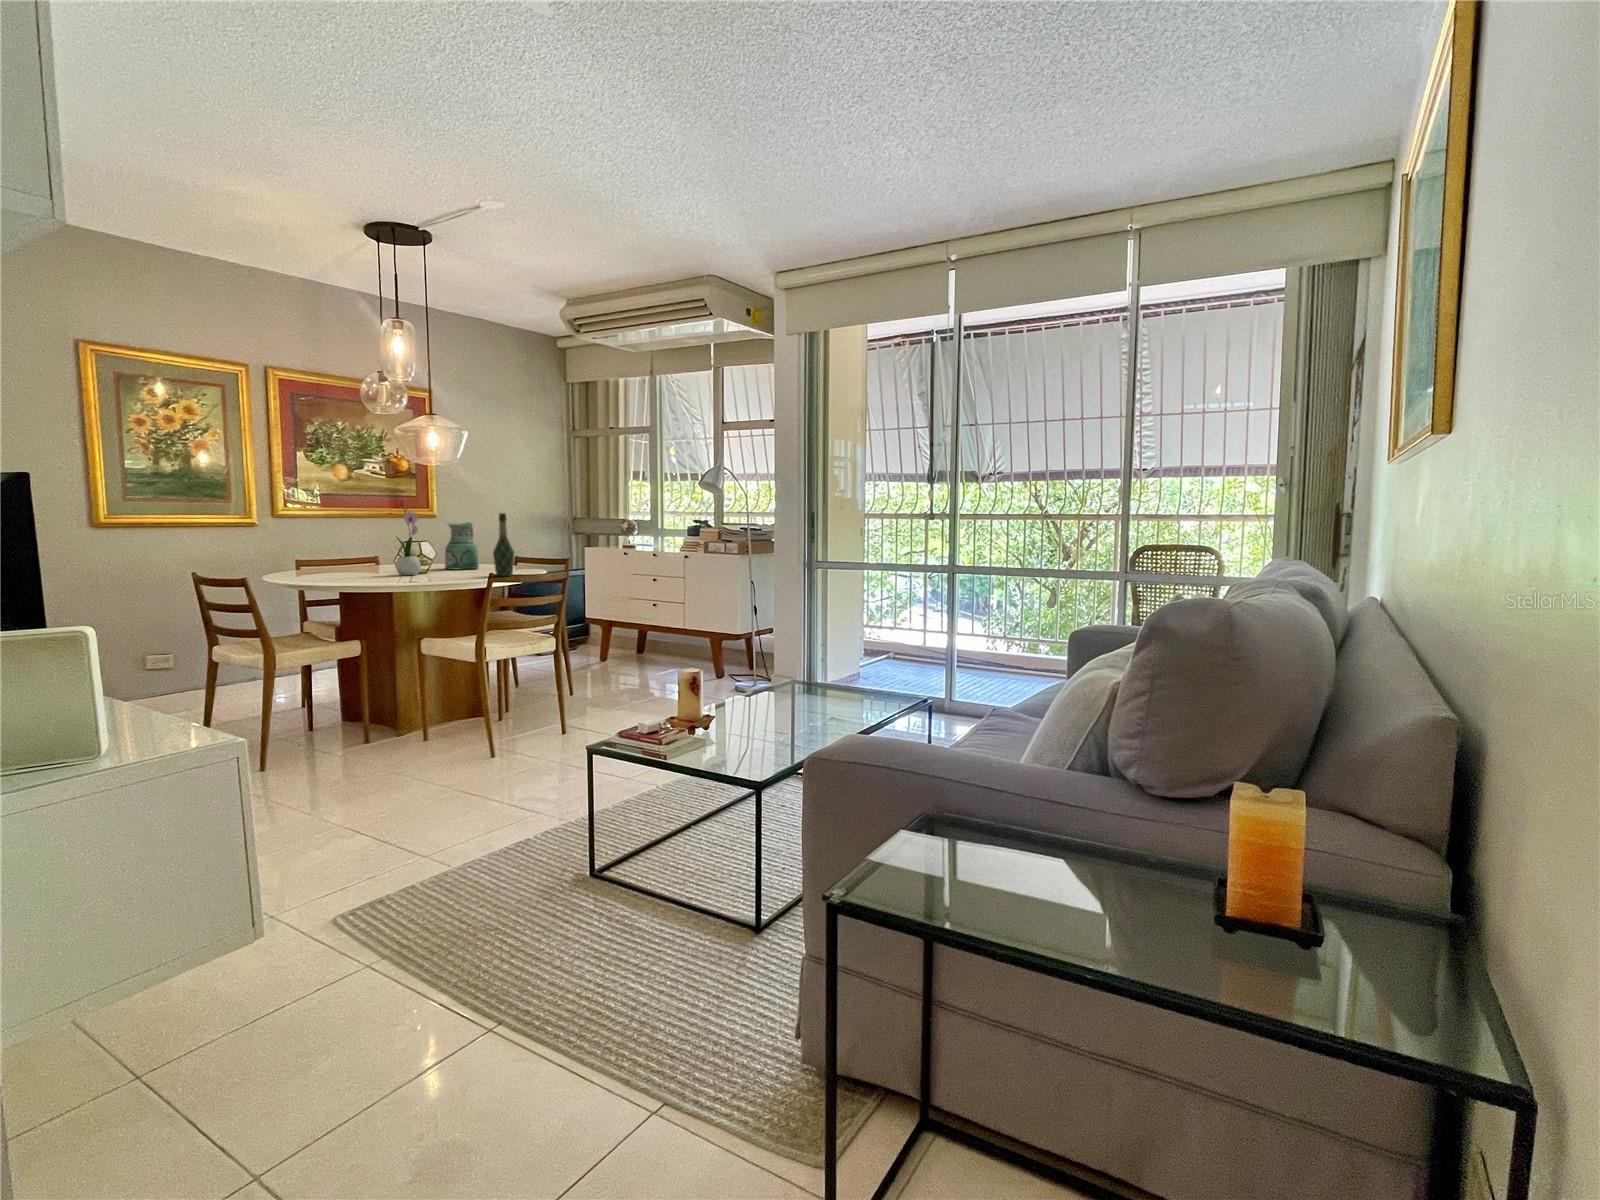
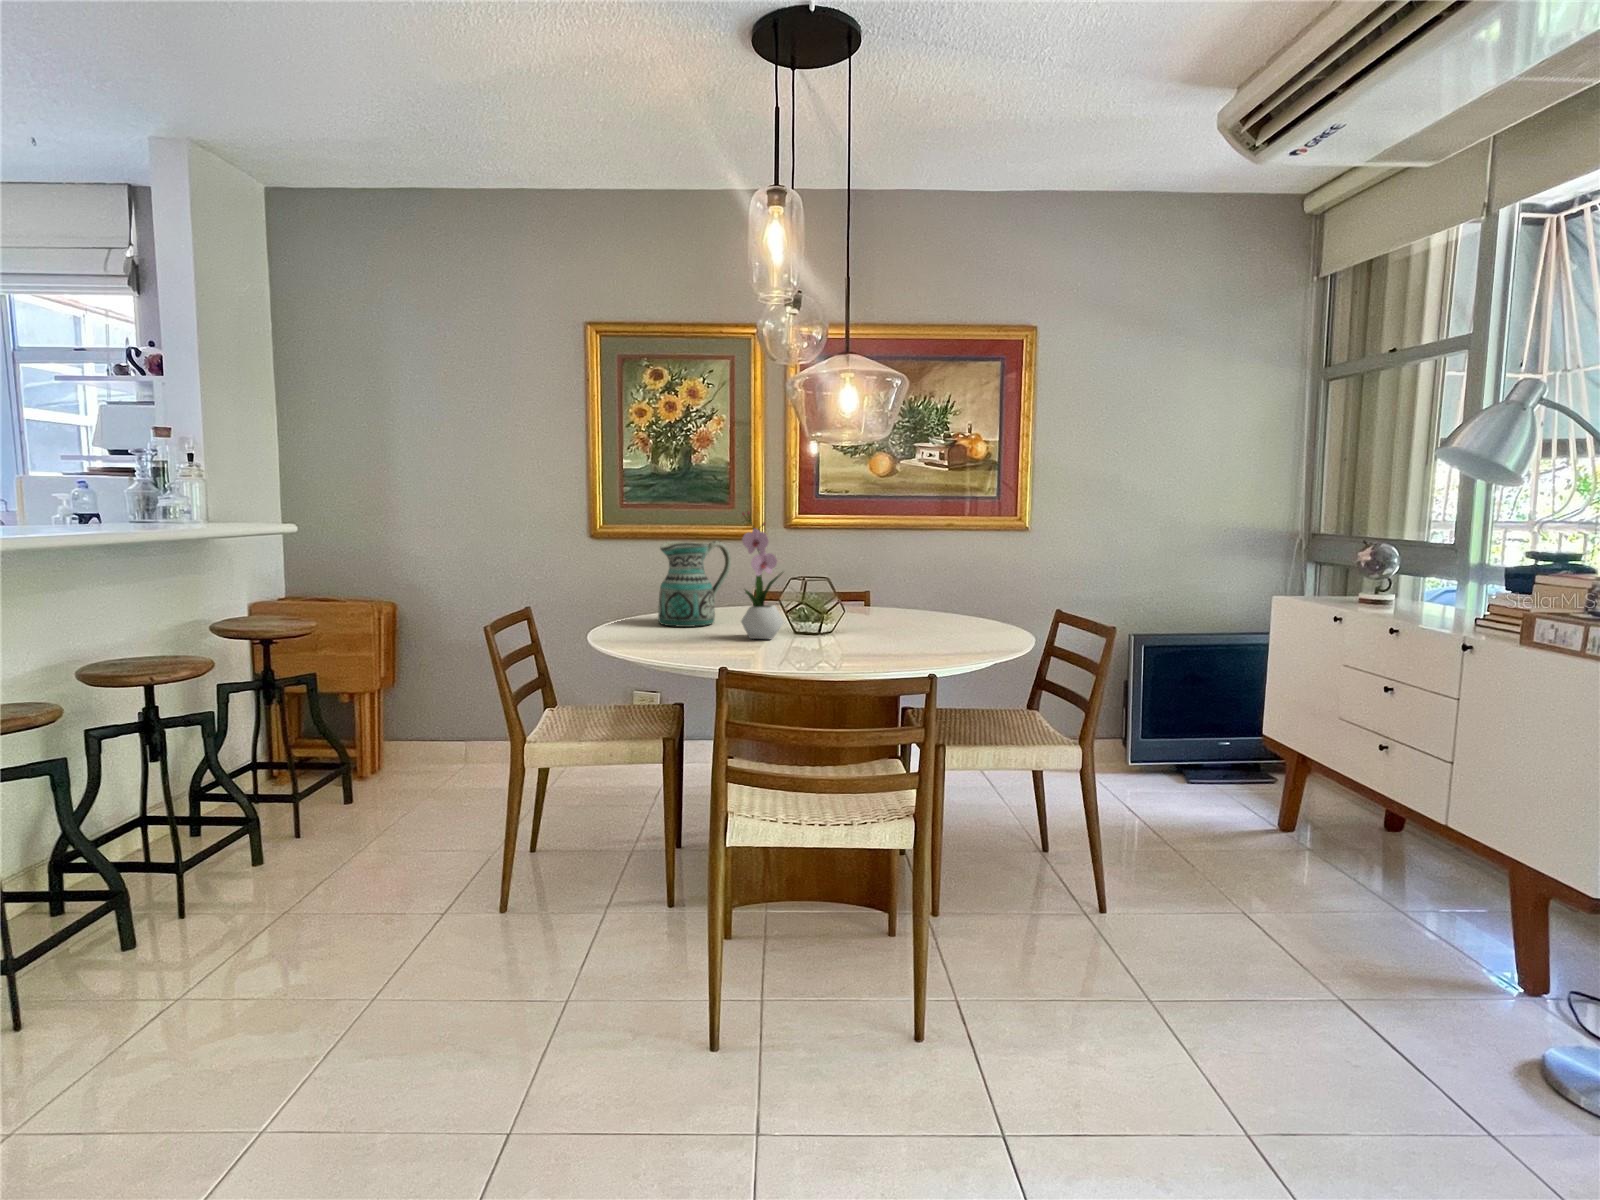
wine bottle: present [493,513,514,576] -> none [850,537,891,667]
ceramic pitcher: present [445,523,479,570] -> present [658,541,731,627]

